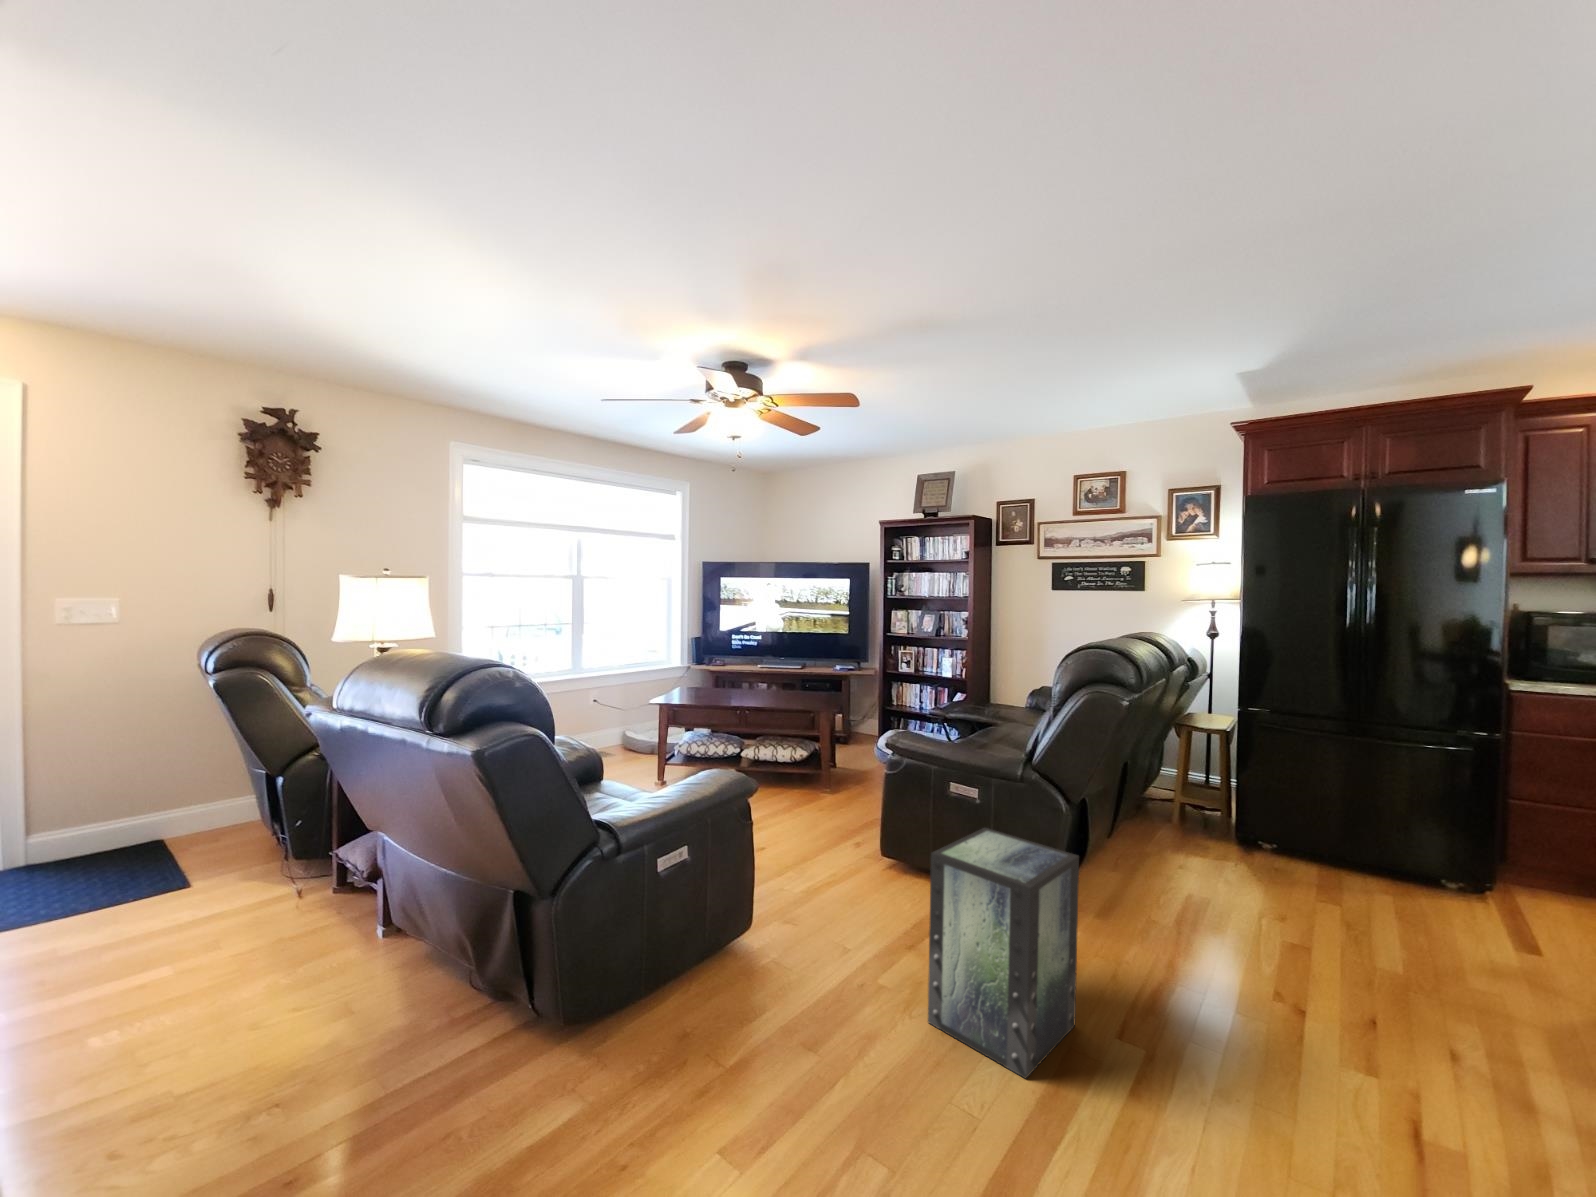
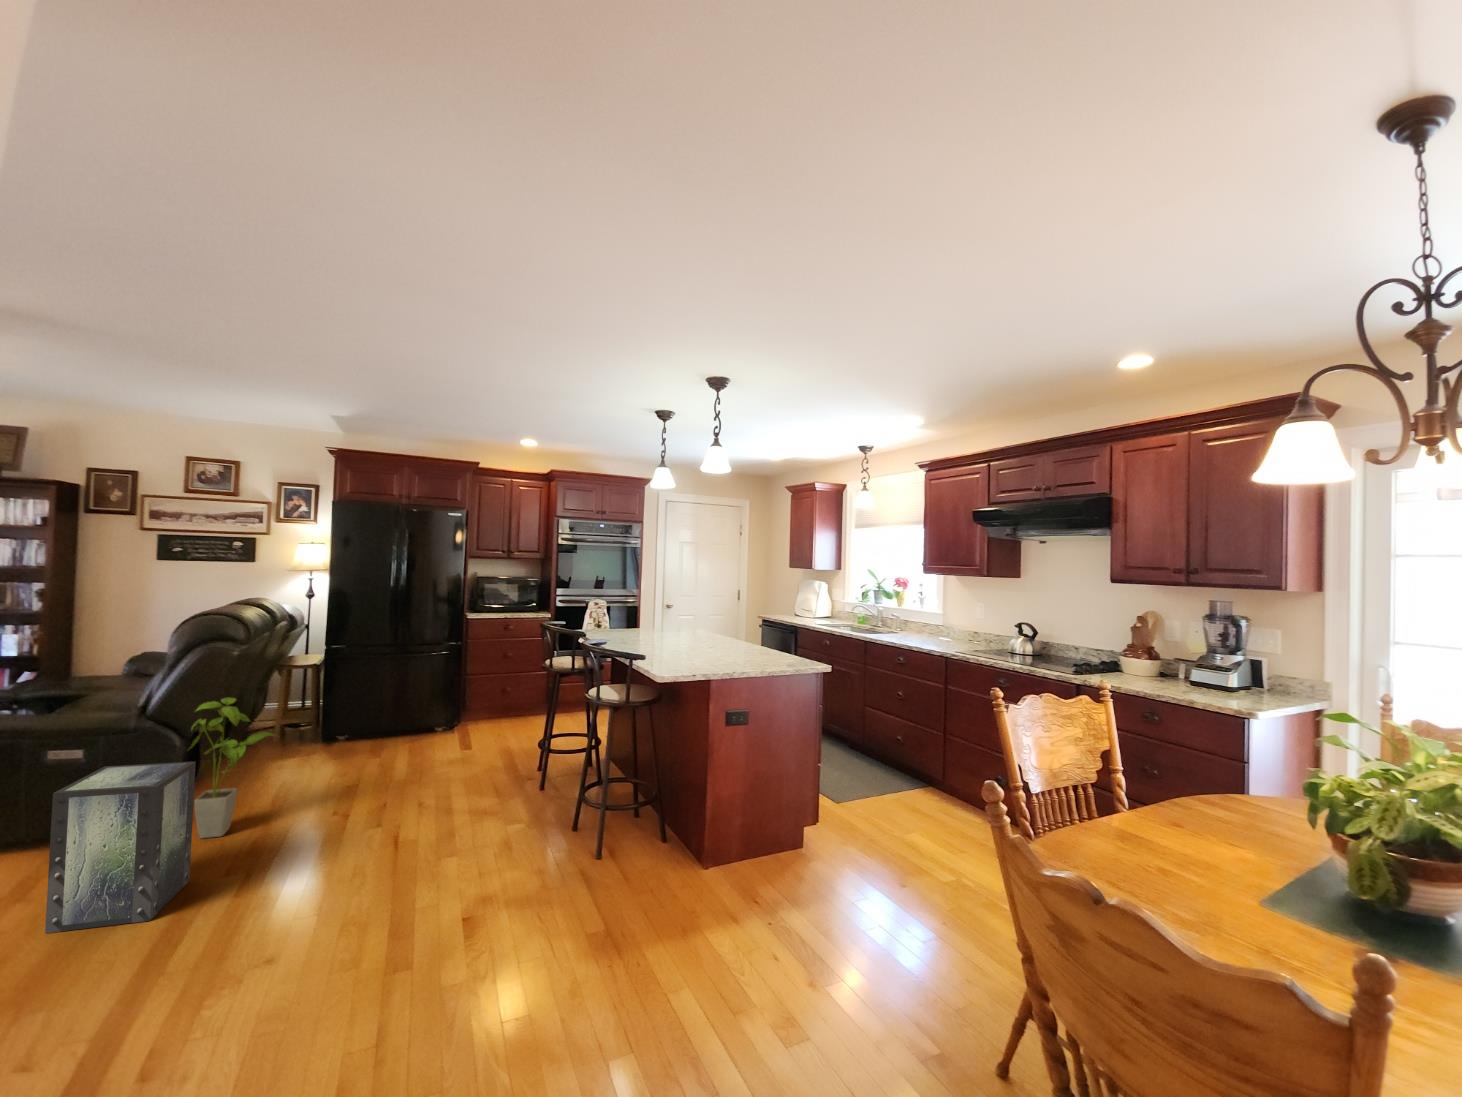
house plant: none [1072,764,1188,958] -> present [191,697,274,838]

